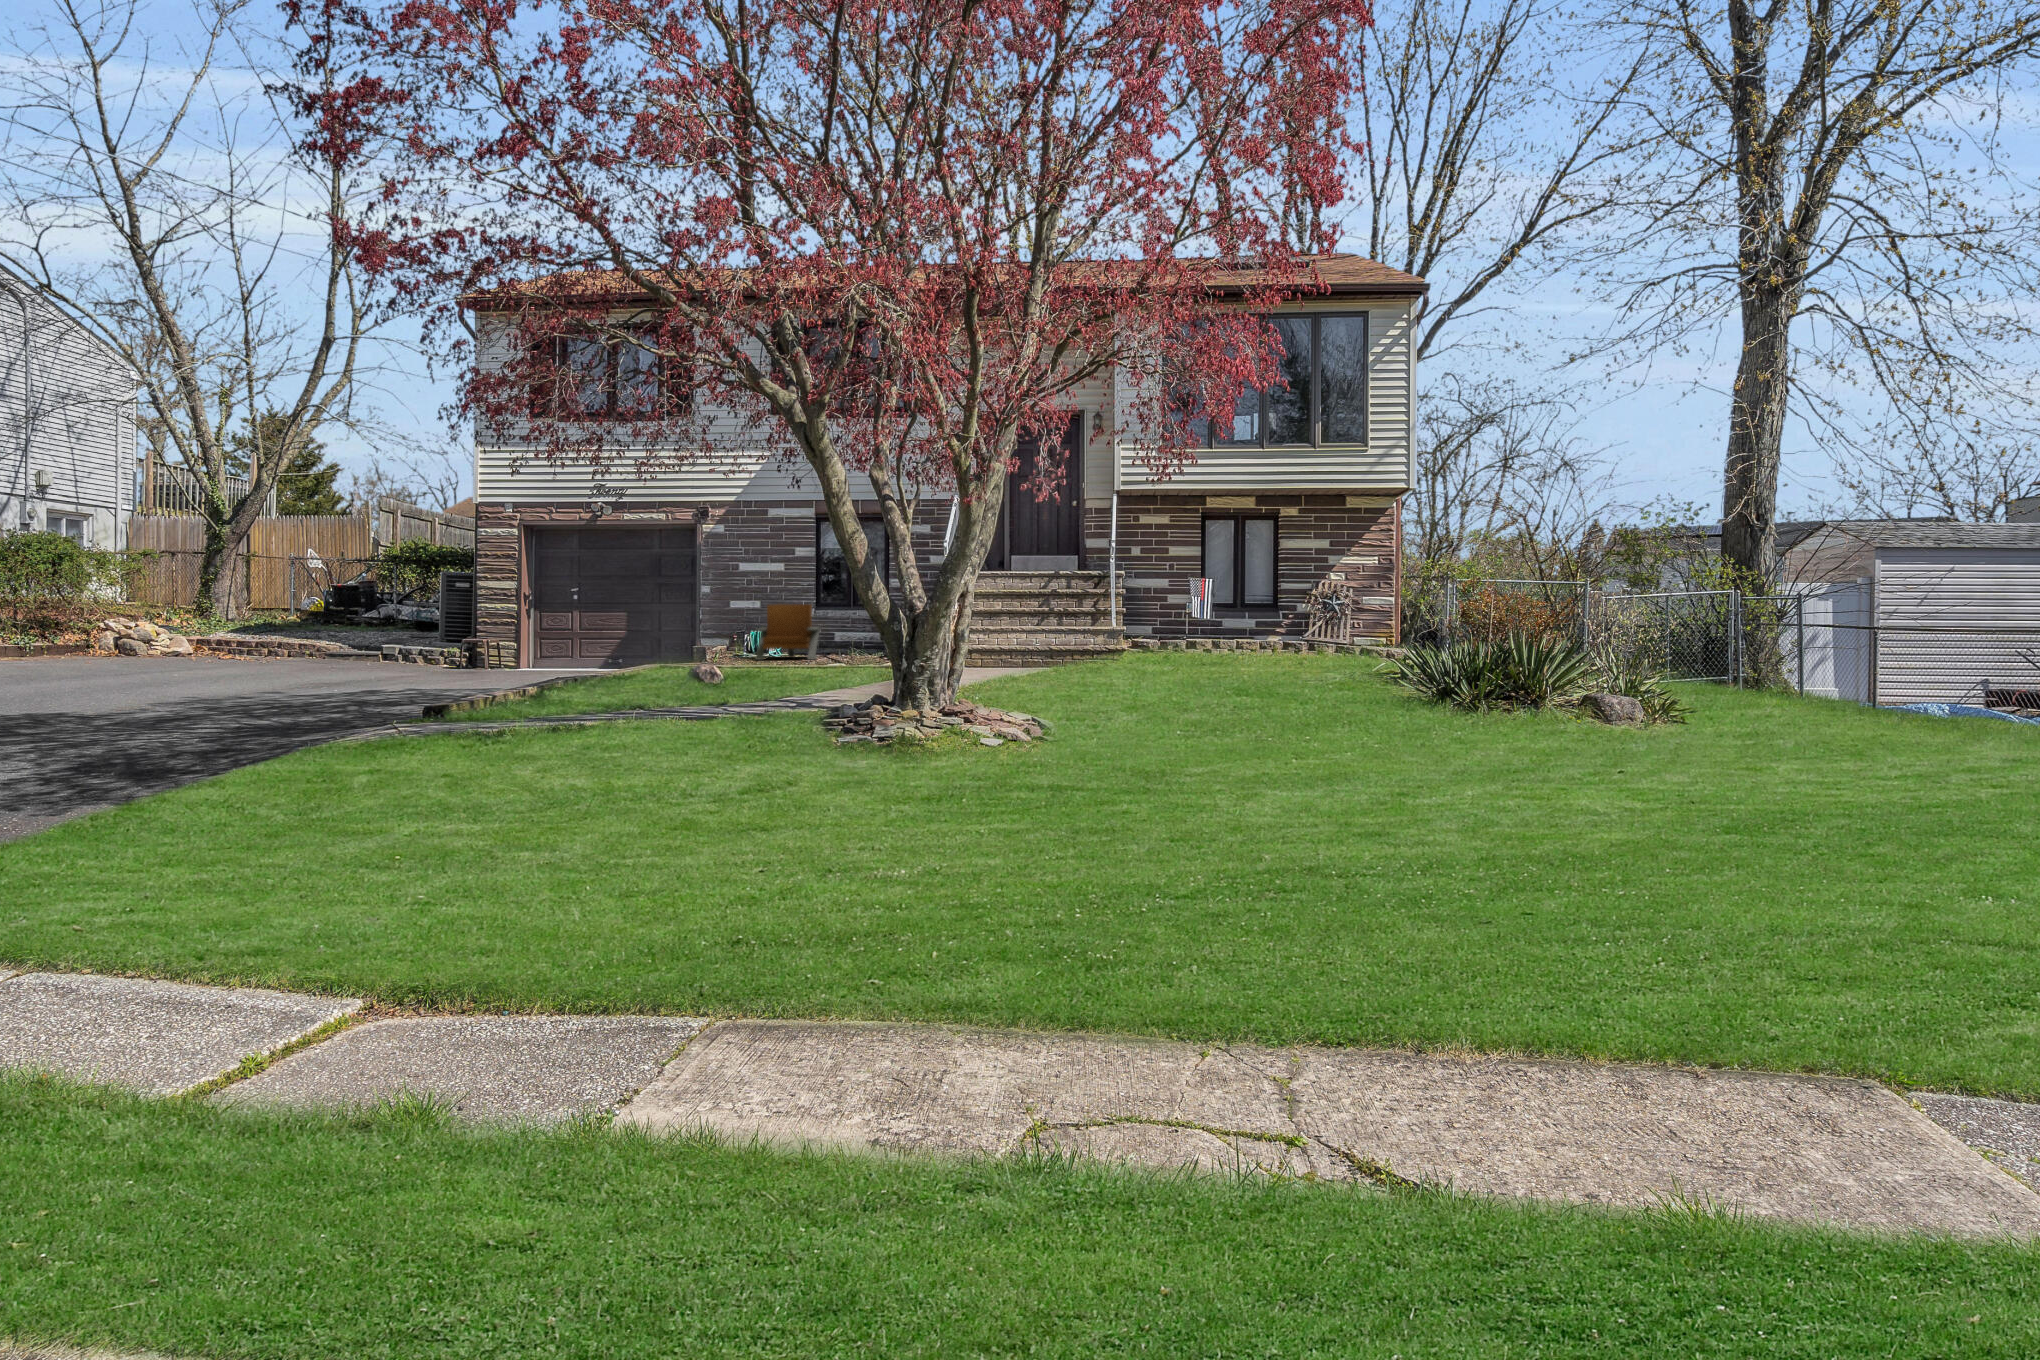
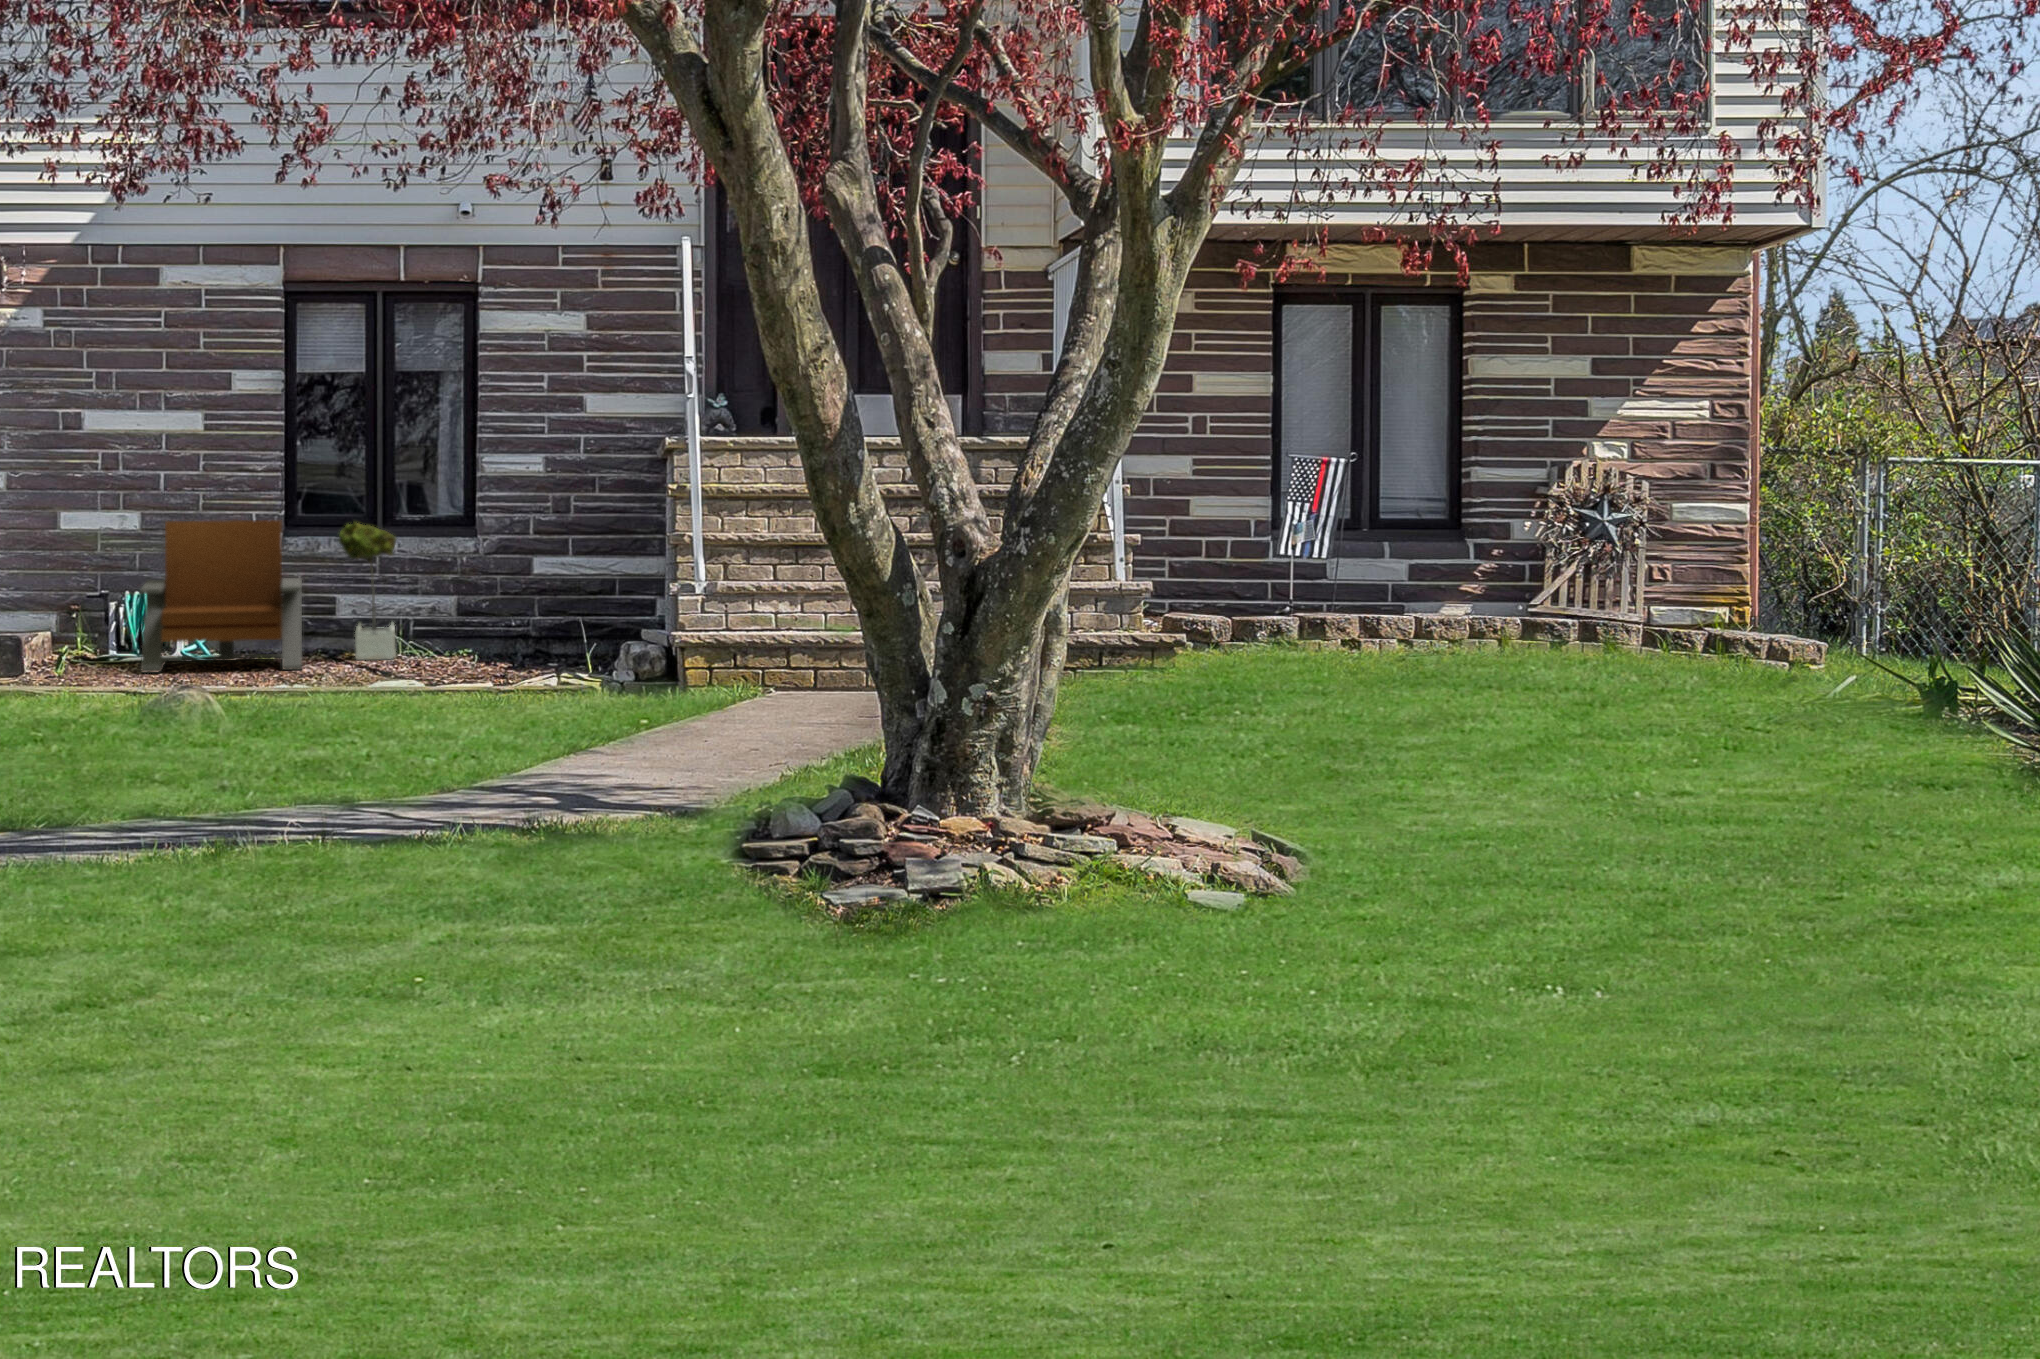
potted tree: none [832,605,855,657] -> present [339,522,397,660]

